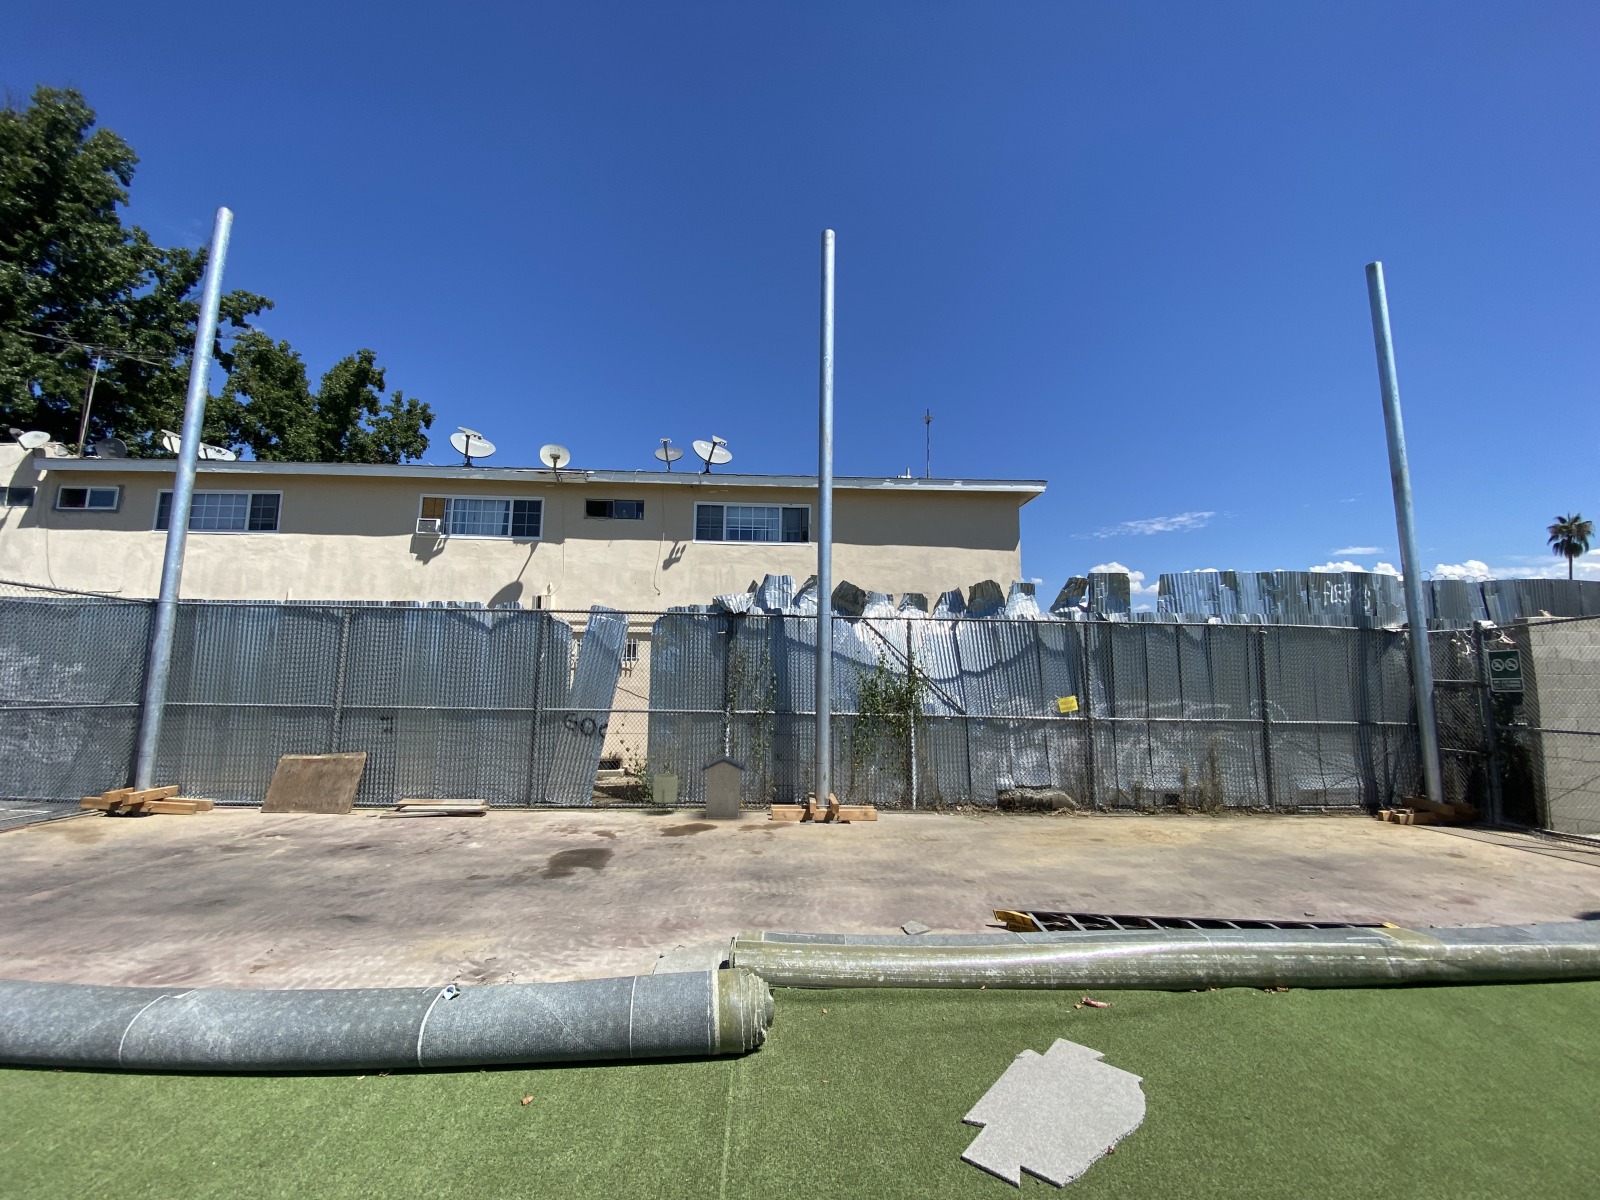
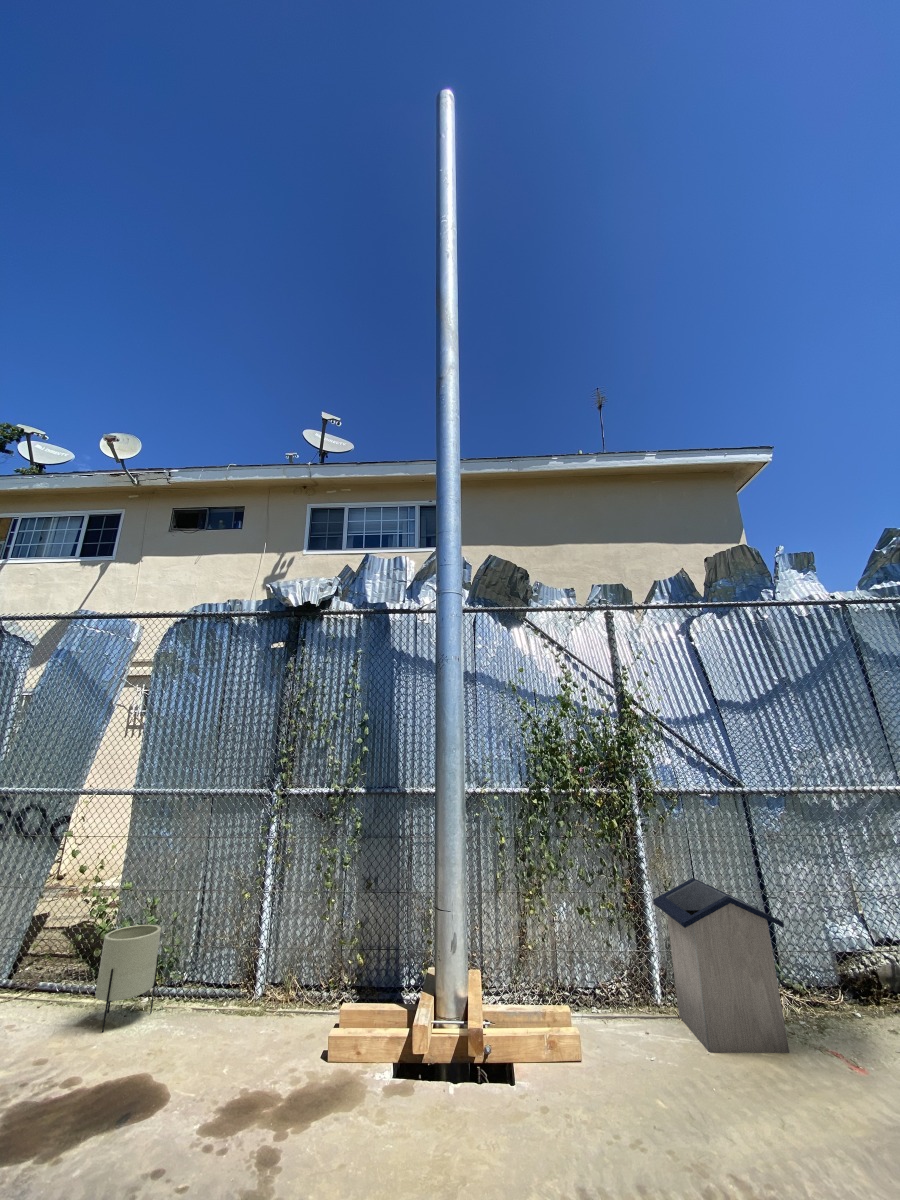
trash can: present [702,755,745,819] -> present [653,878,789,1053]

